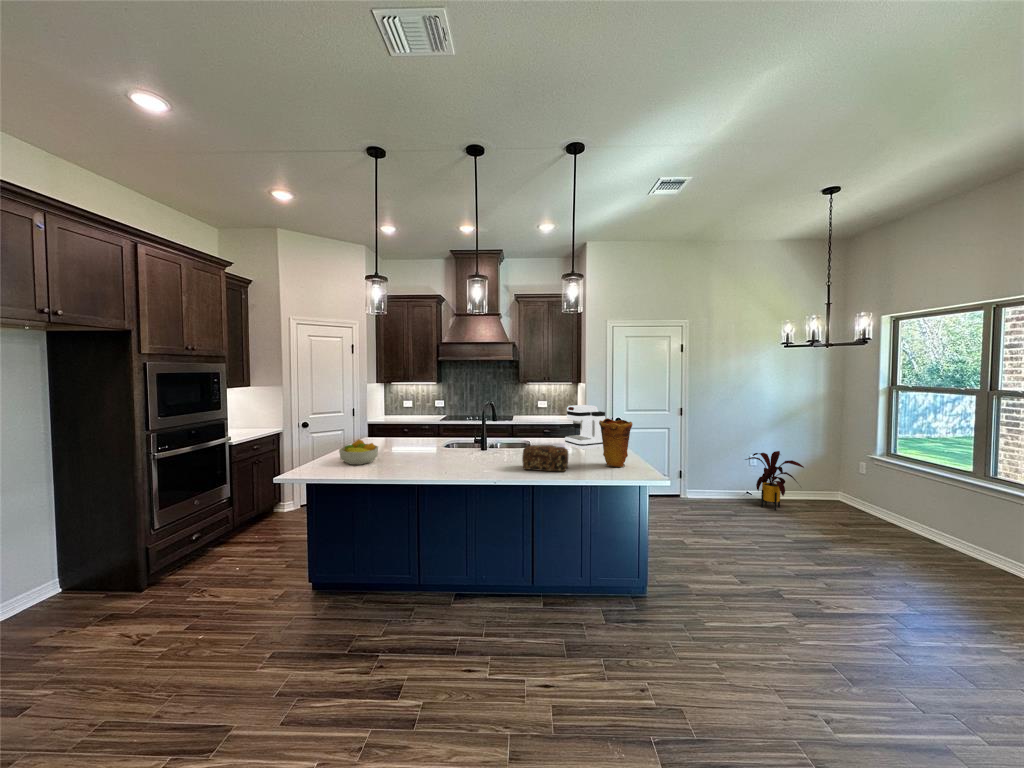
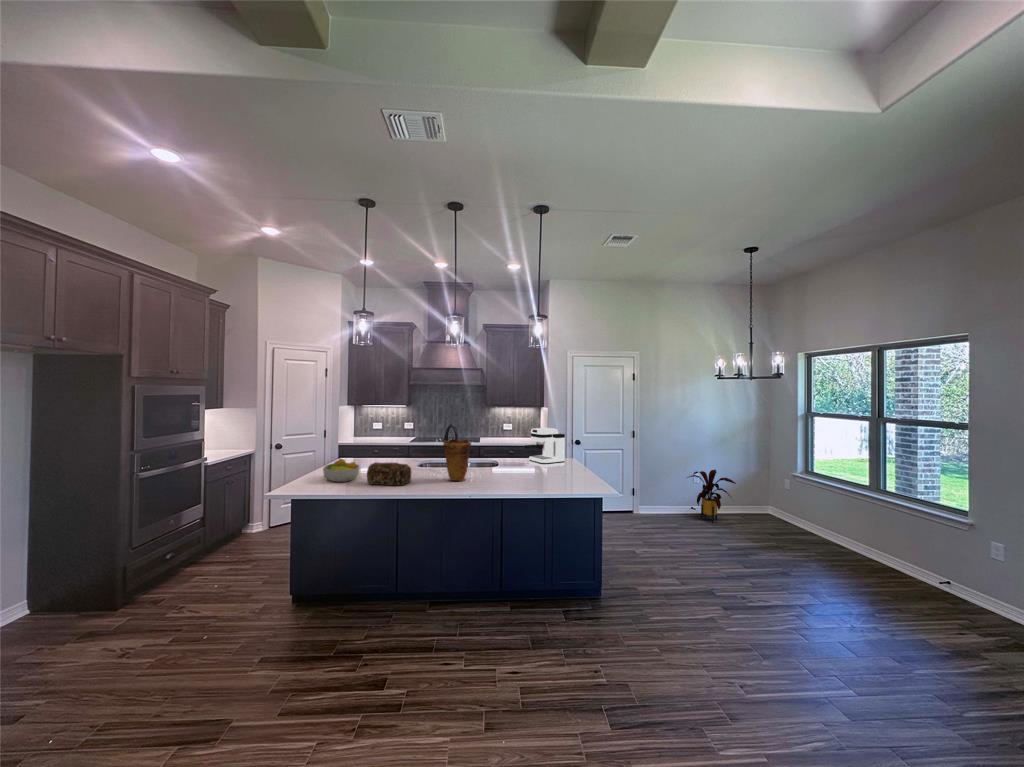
vase: present [599,418,632,467] -> present [443,439,471,481]
bread loaf: present [522,445,568,471] -> present [367,462,411,485]

